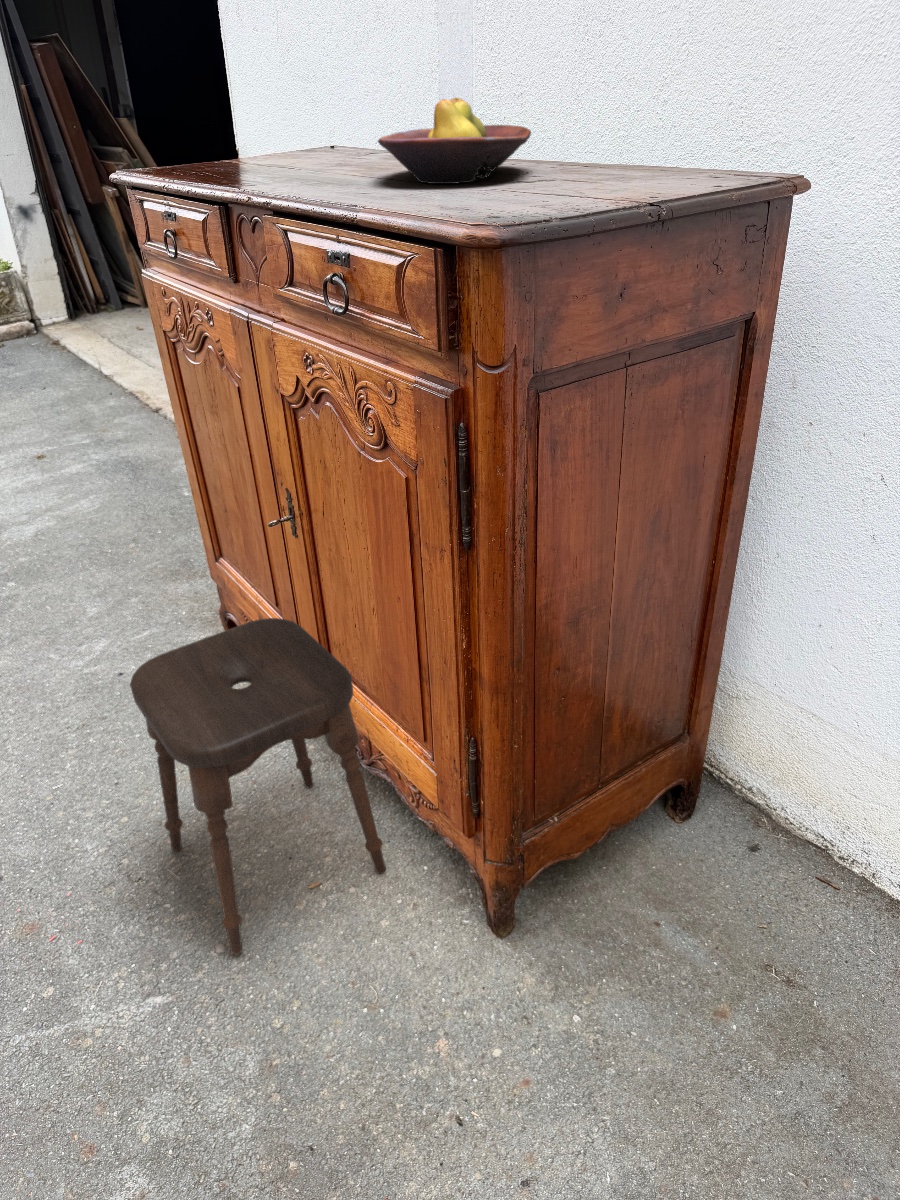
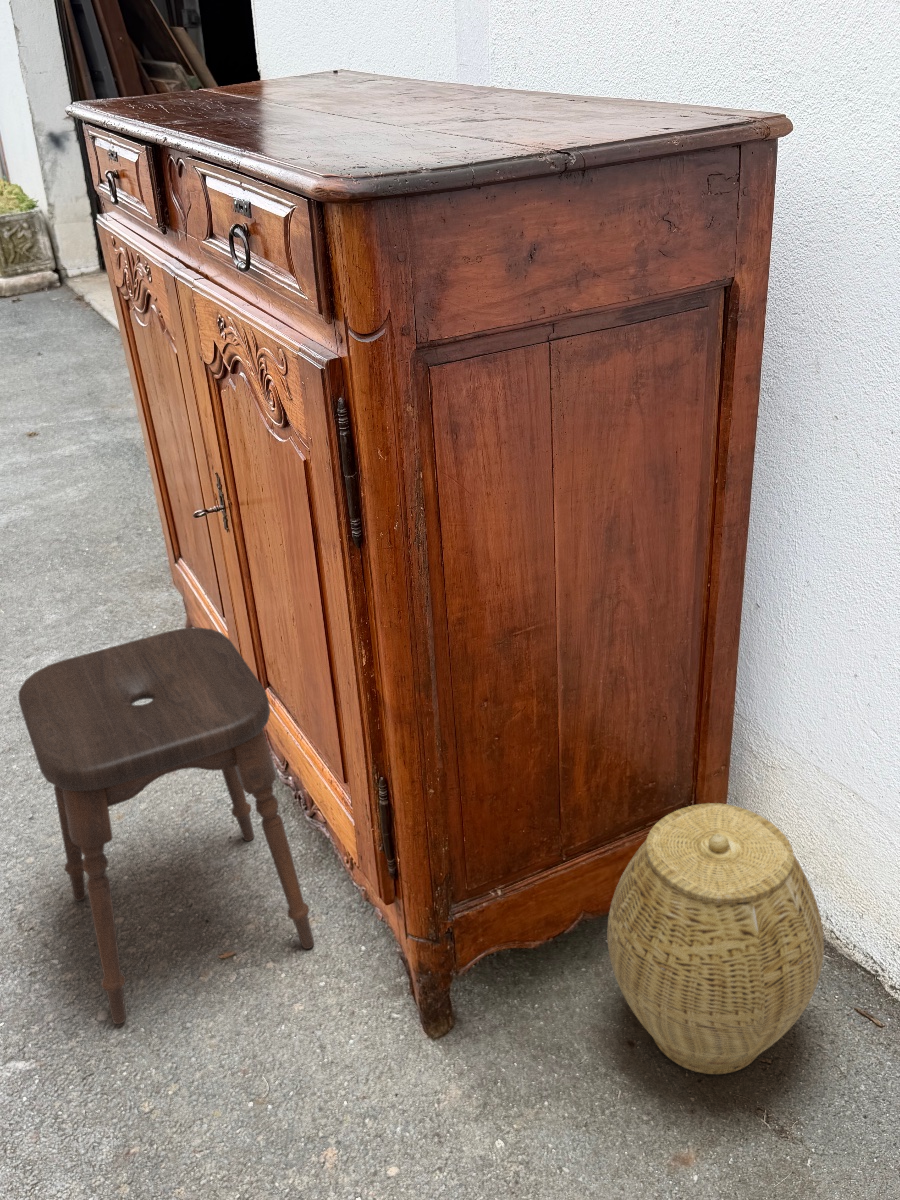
fruit bowl: present [378,98,531,184] -> none [311,21,509,123]
woven basket: none [640,733,814,942] -> present [607,803,824,1074]

